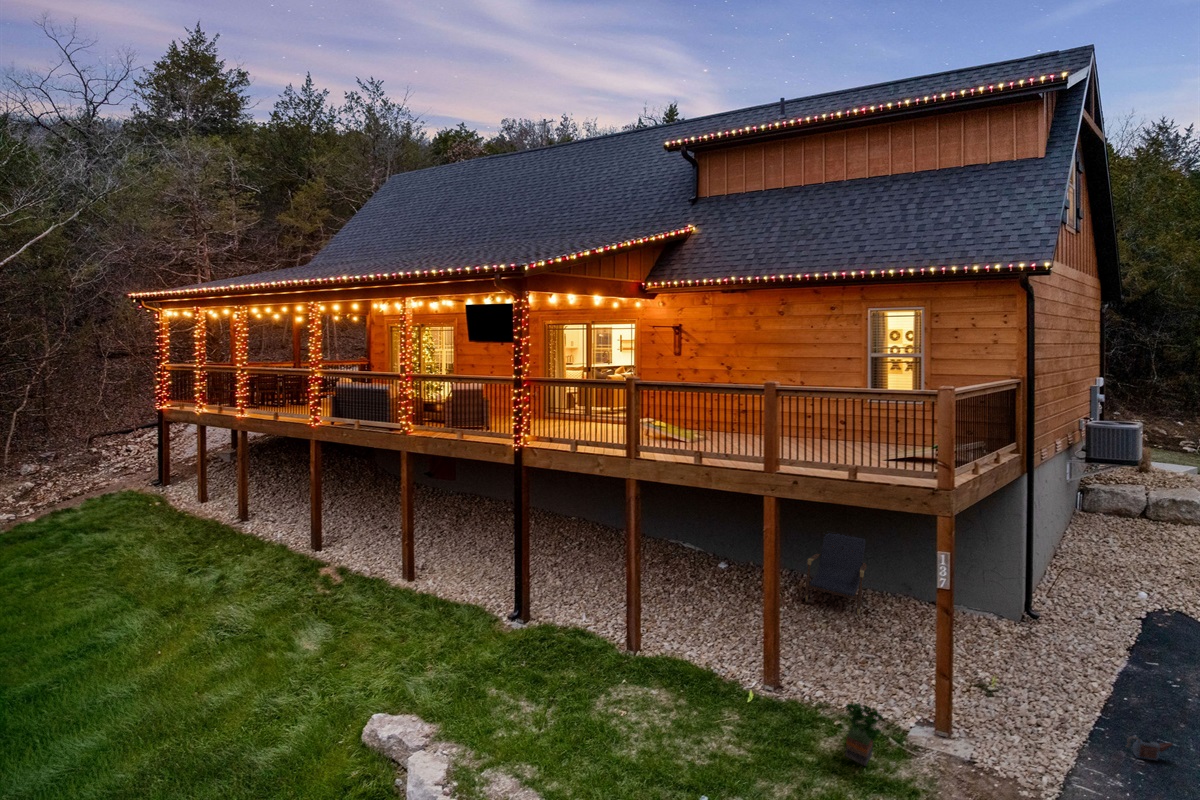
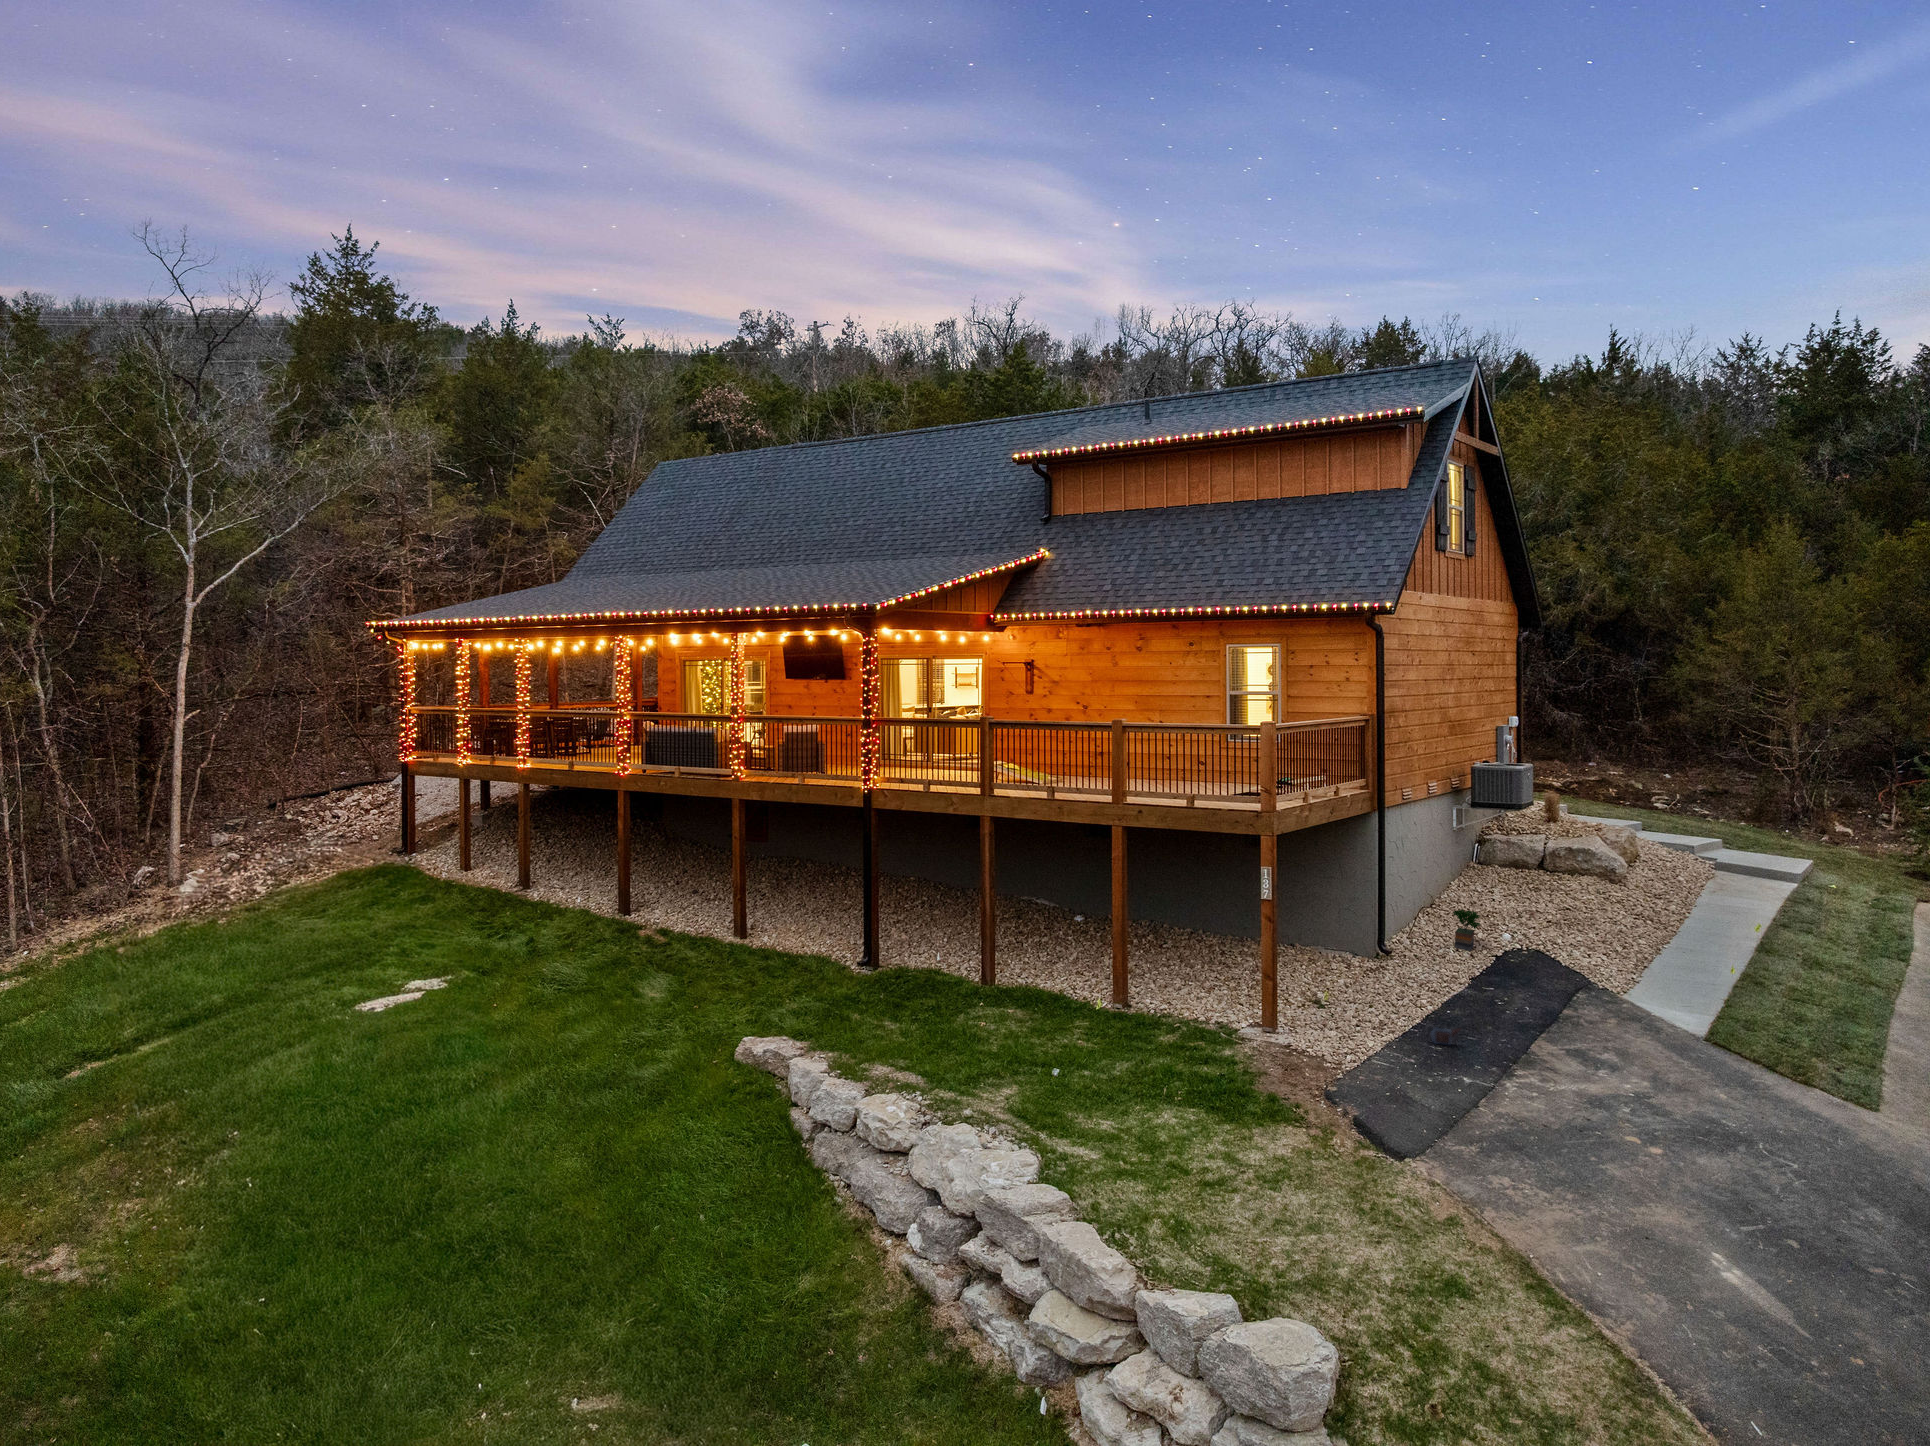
lounge chair: present [805,533,867,615] -> none [1167,878,1229,959]
potted tree: present [845,703,883,766] -> present [1453,909,1480,951]

